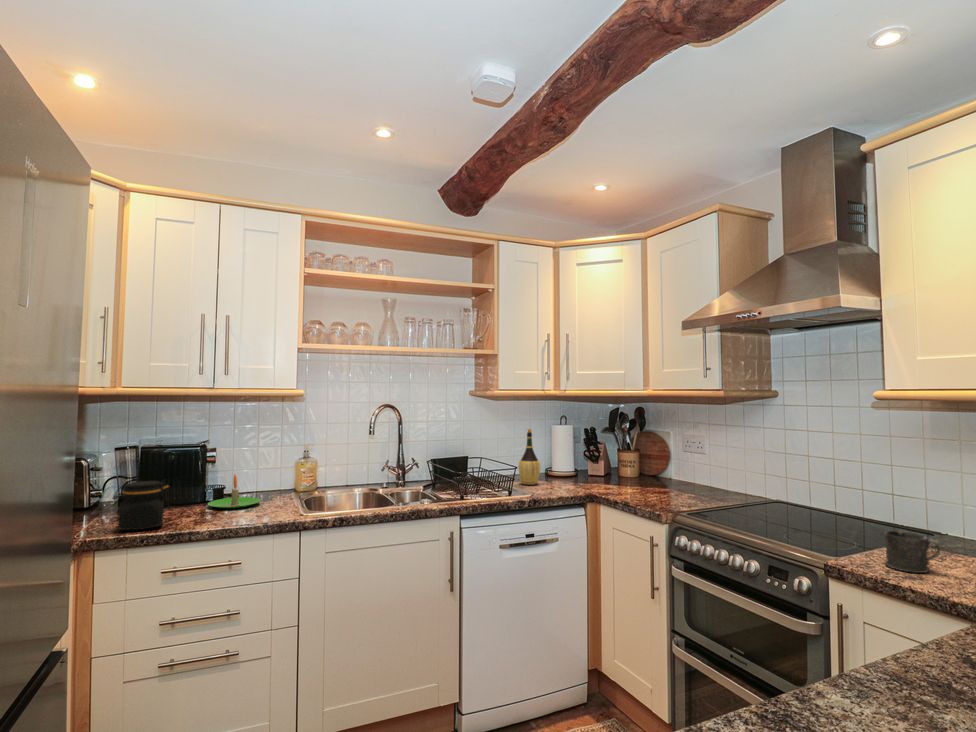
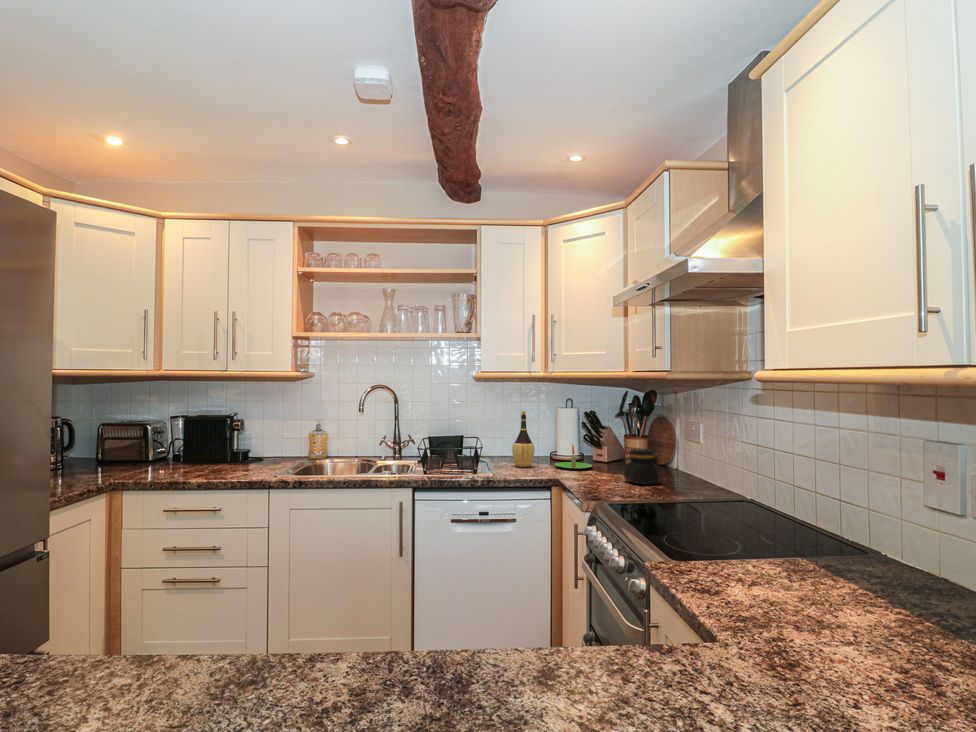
candle: present [208,474,261,509] -> present [555,444,592,470]
jar: present [113,481,170,530] -> present [624,449,659,484]
mug: present [885,531,941,573] -> none [715,534,770,588]

